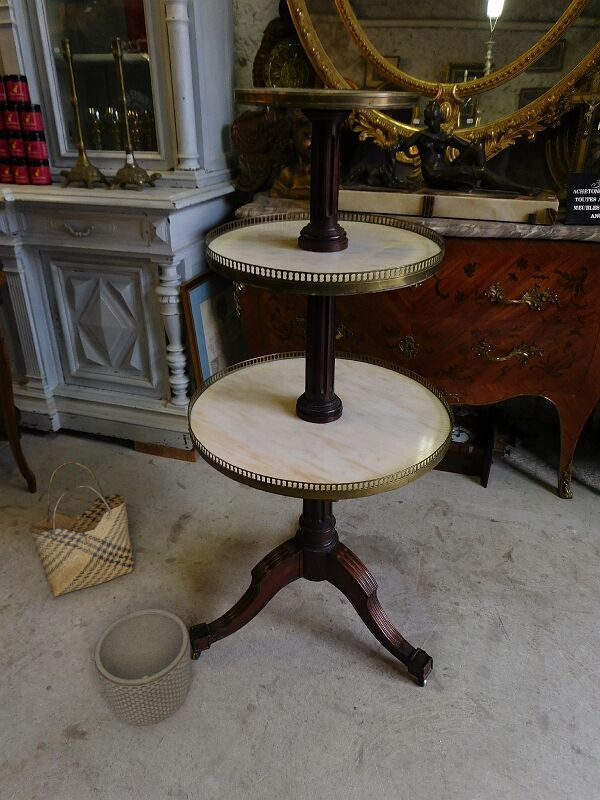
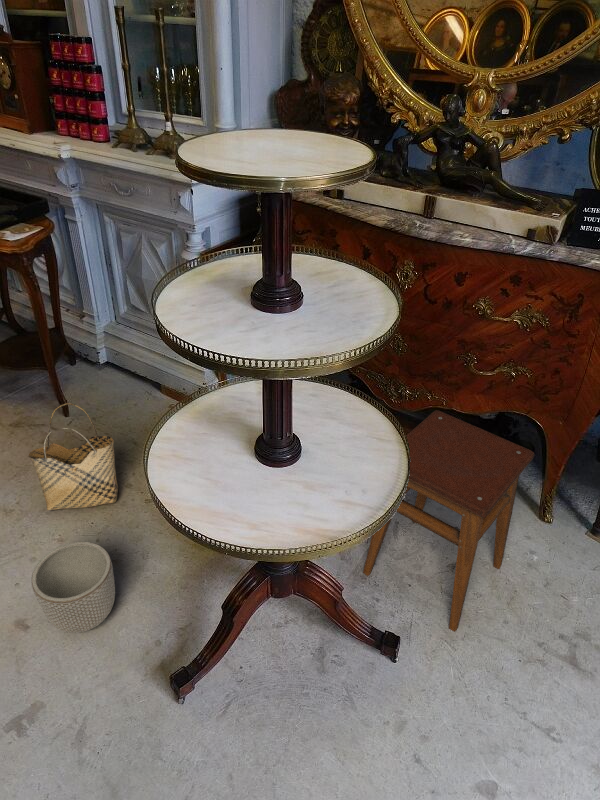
stool: none [432,399,583,616] -> present [363,410,534,632]

